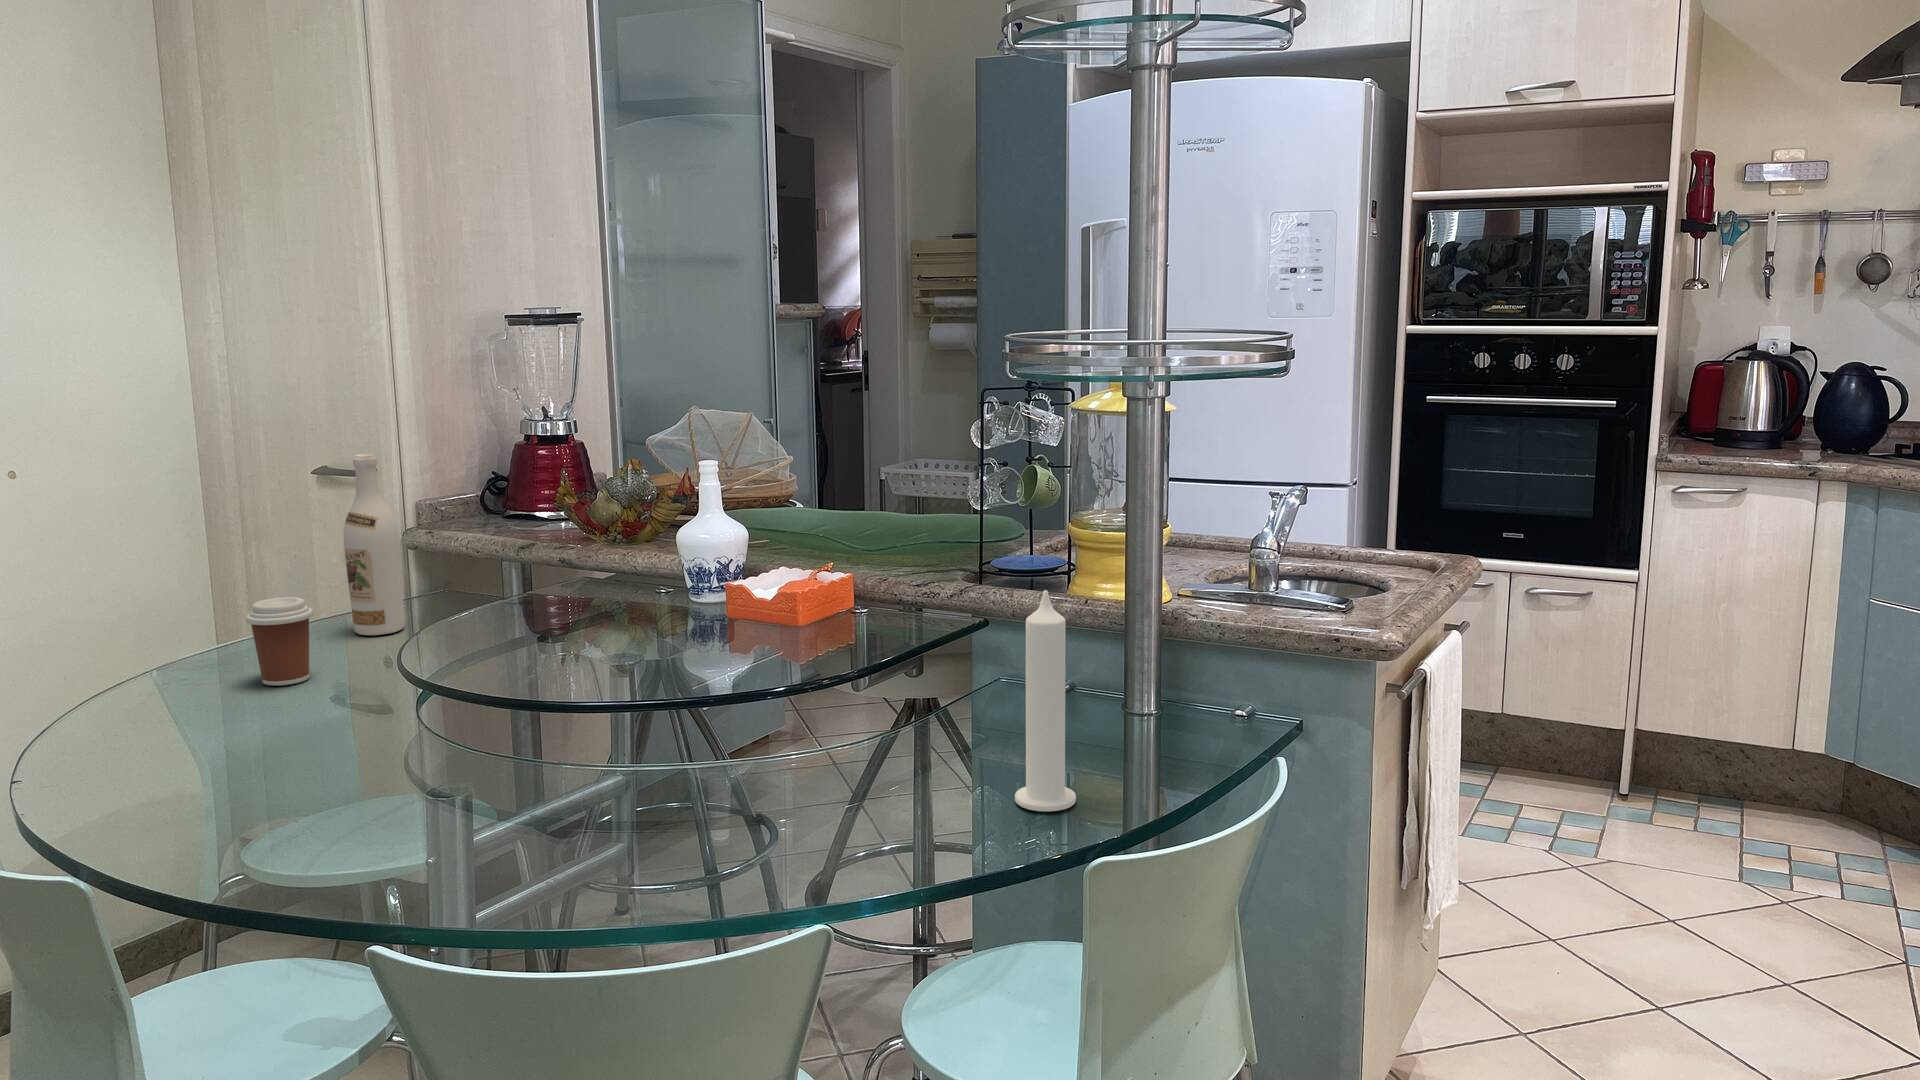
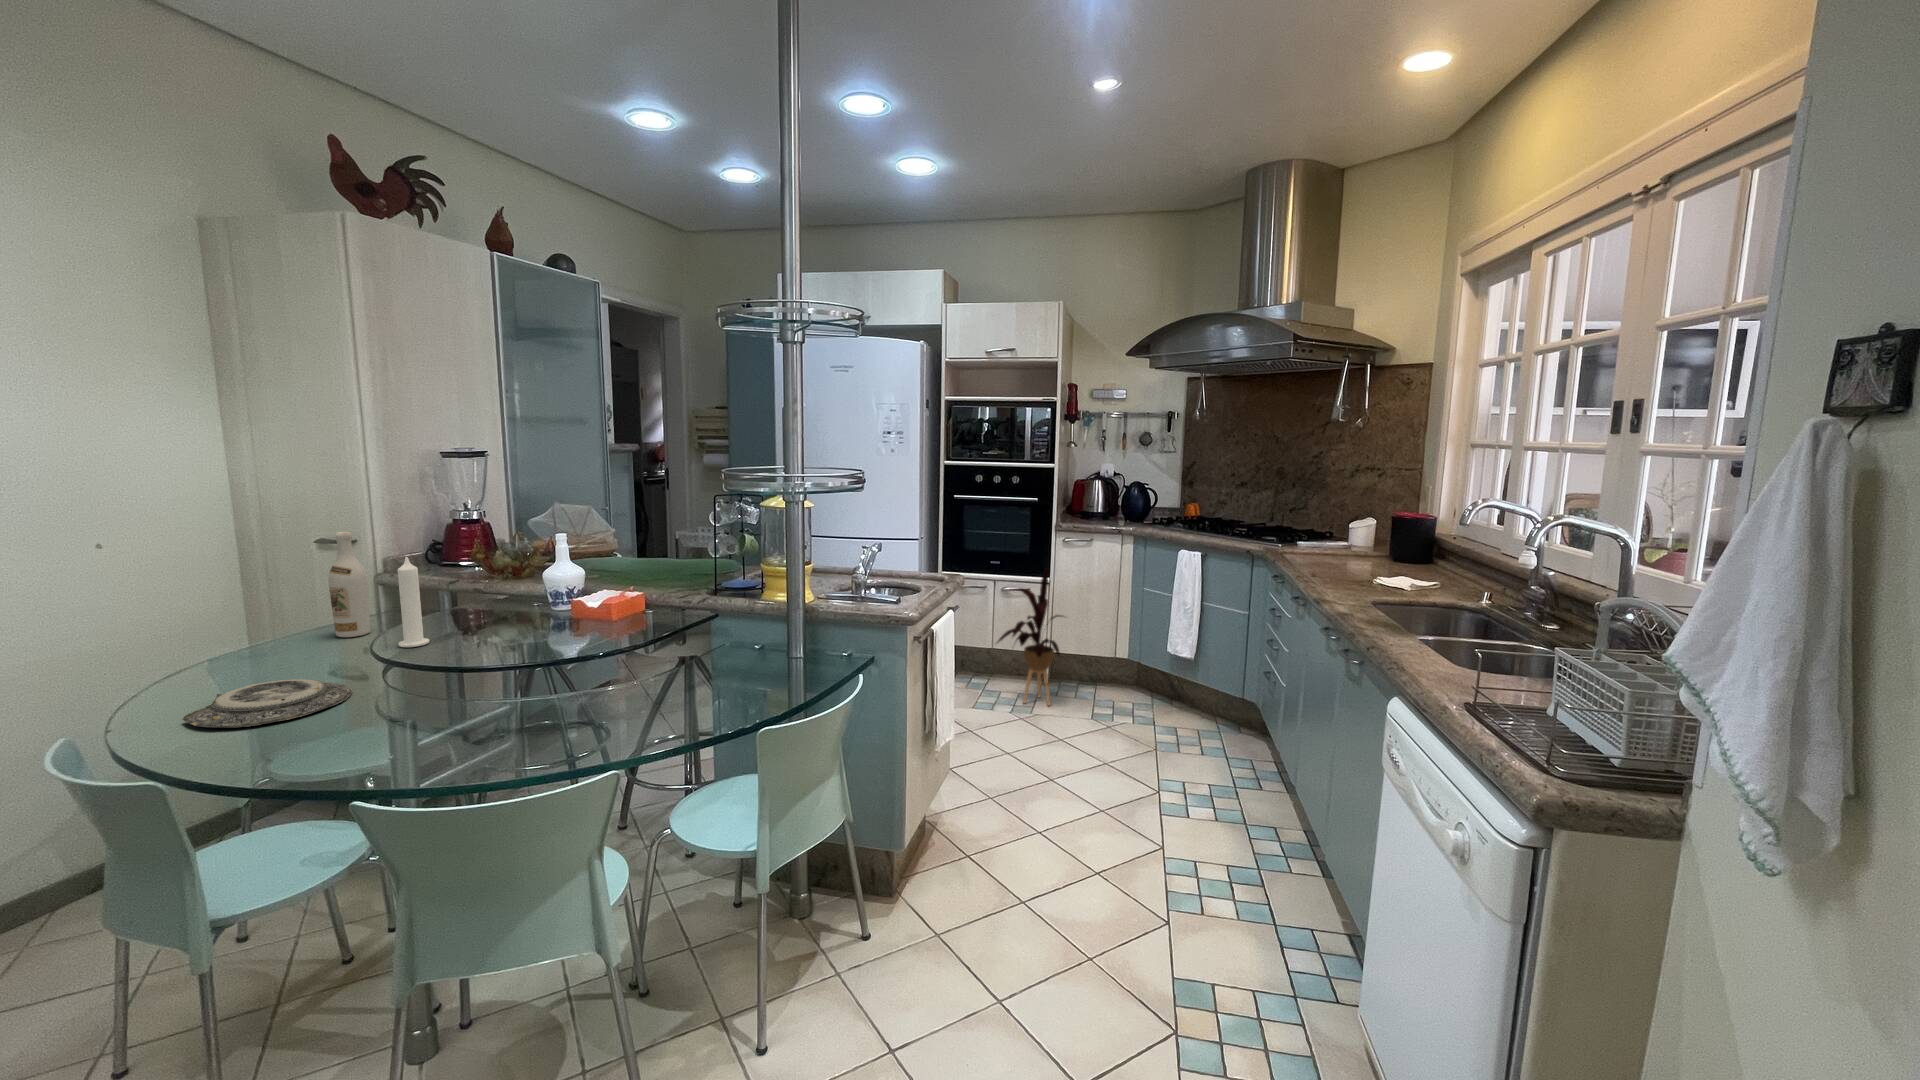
house plant: none [1511,549,1687,843] -> present [997,568,1062,705]
candle: present [1015,590,1076,812] -> present [398,557,429,647]
coffee cup: present [245,597,313,686] -> none [261,617,309,670]
plate: none [131,704,375,782] -> present [182,679,353,727]

